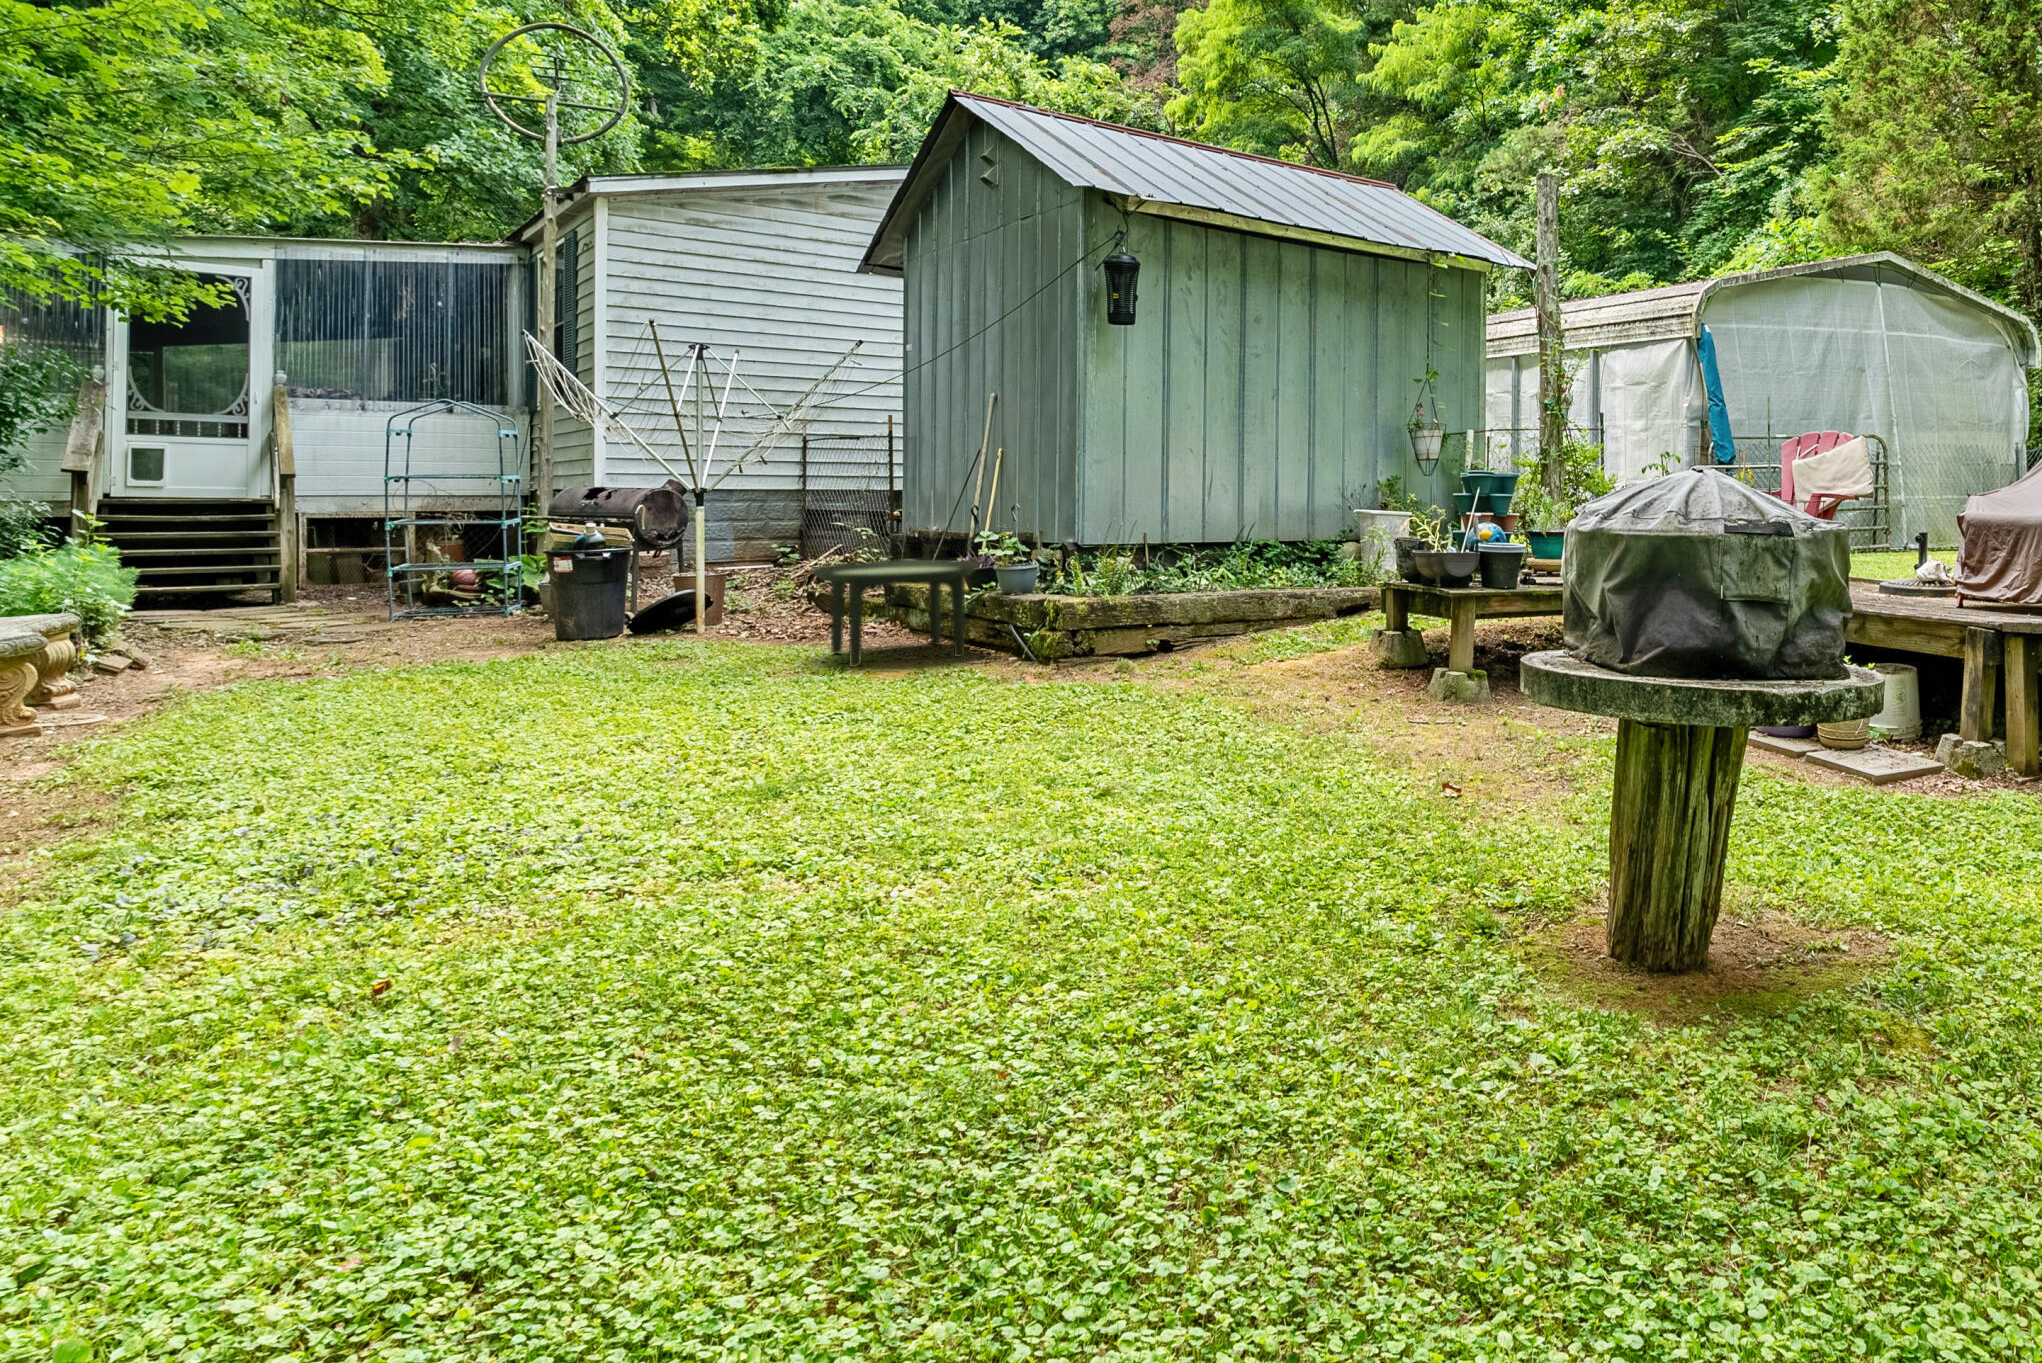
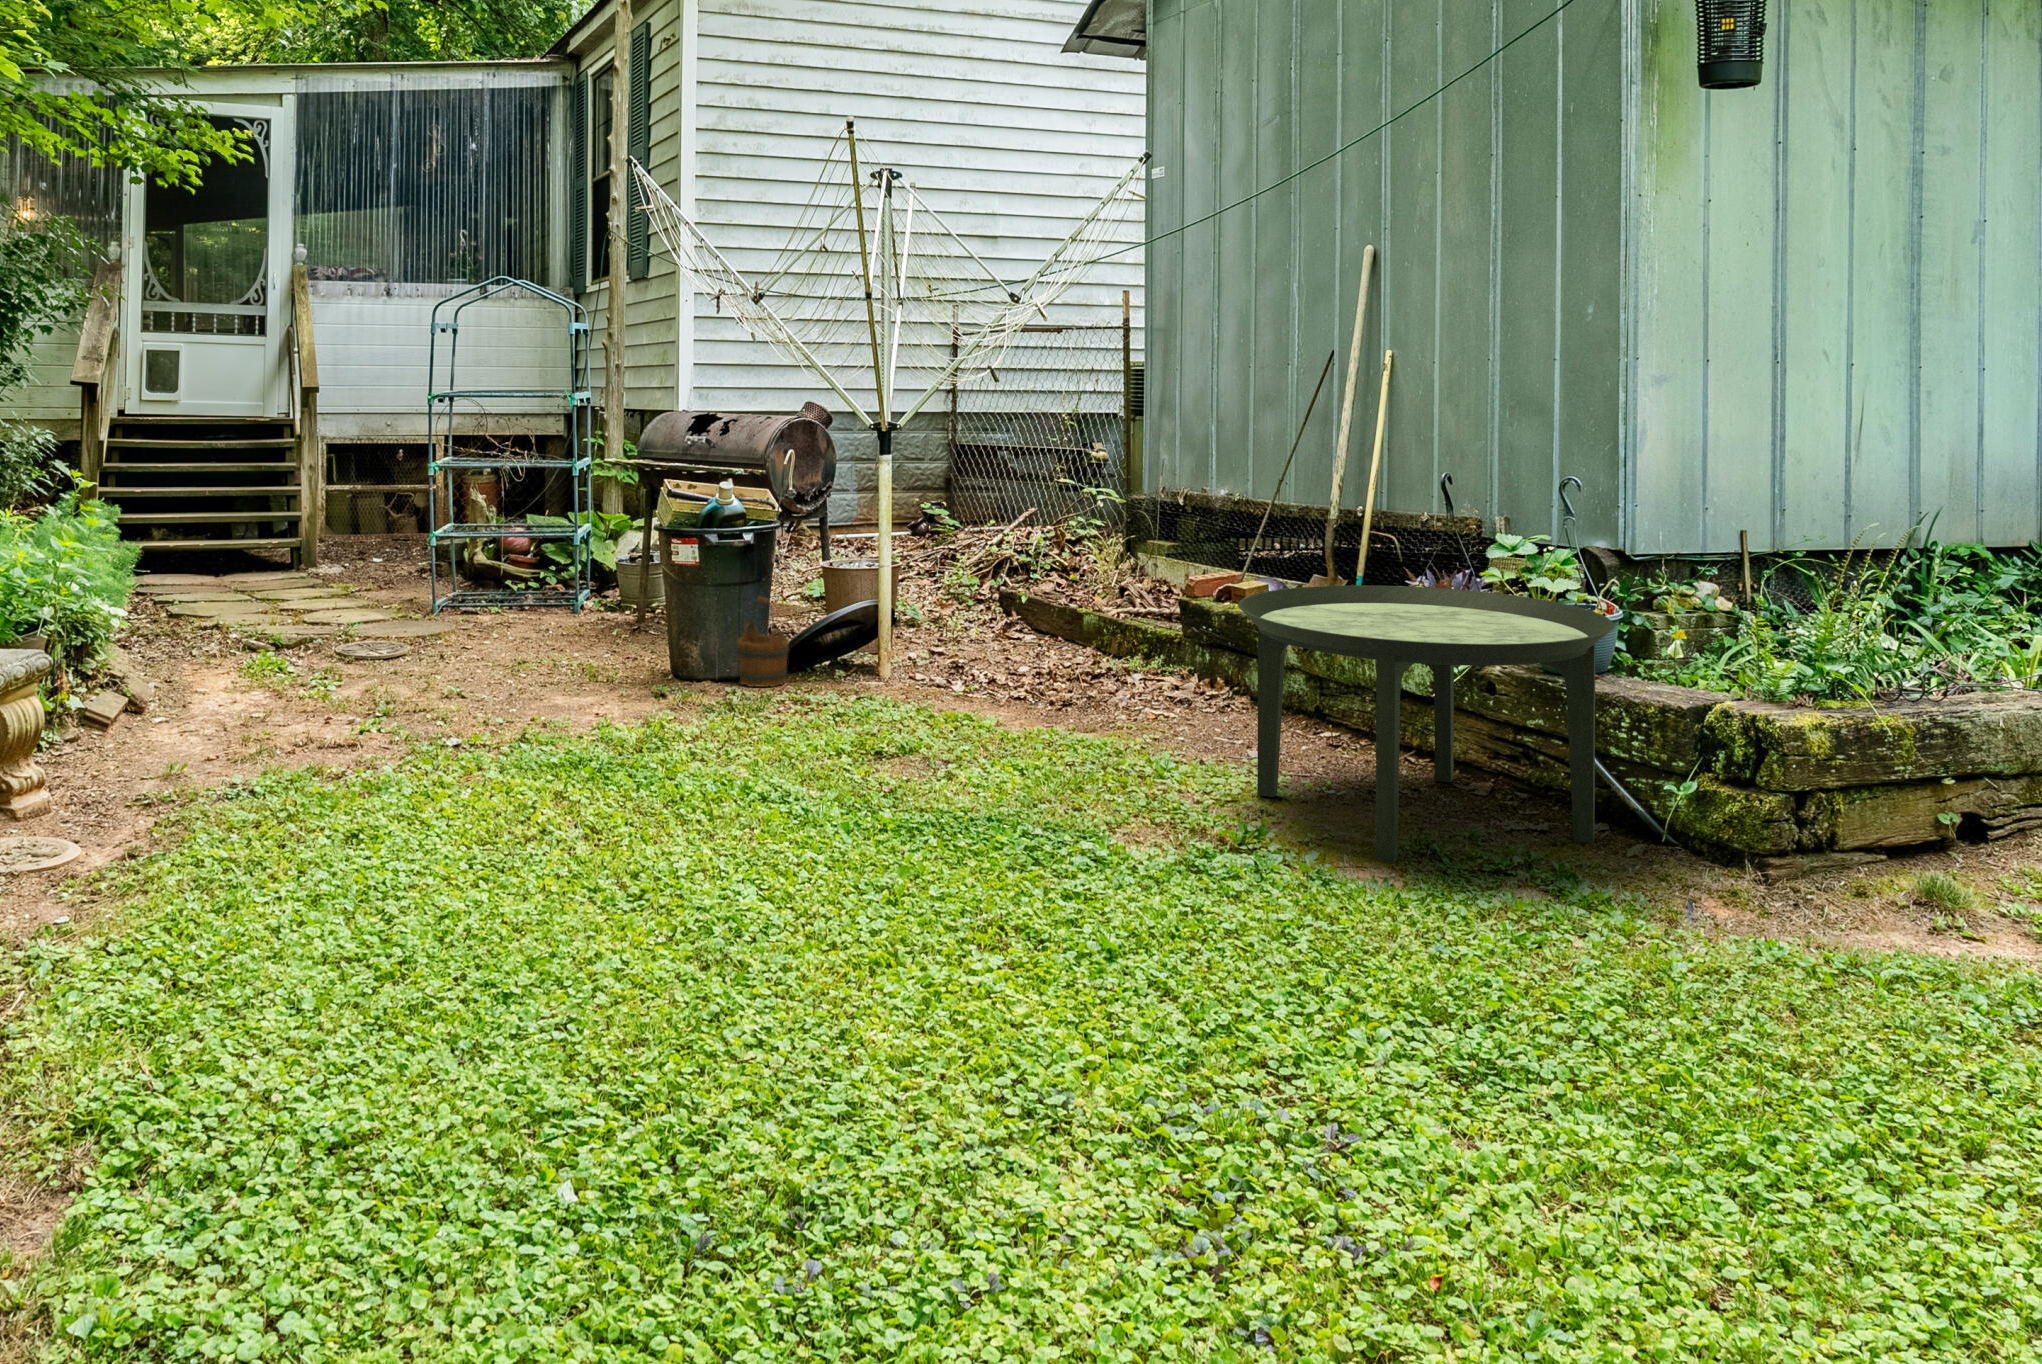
wooden bucket: none [591,588,627,638] -> present [737,596,789,687]

